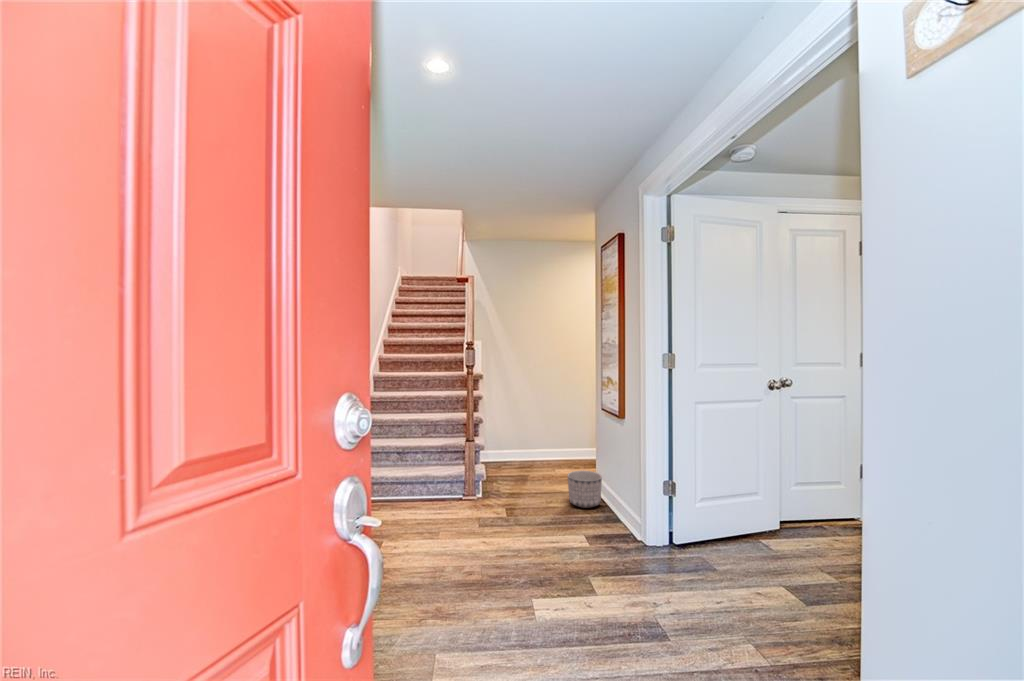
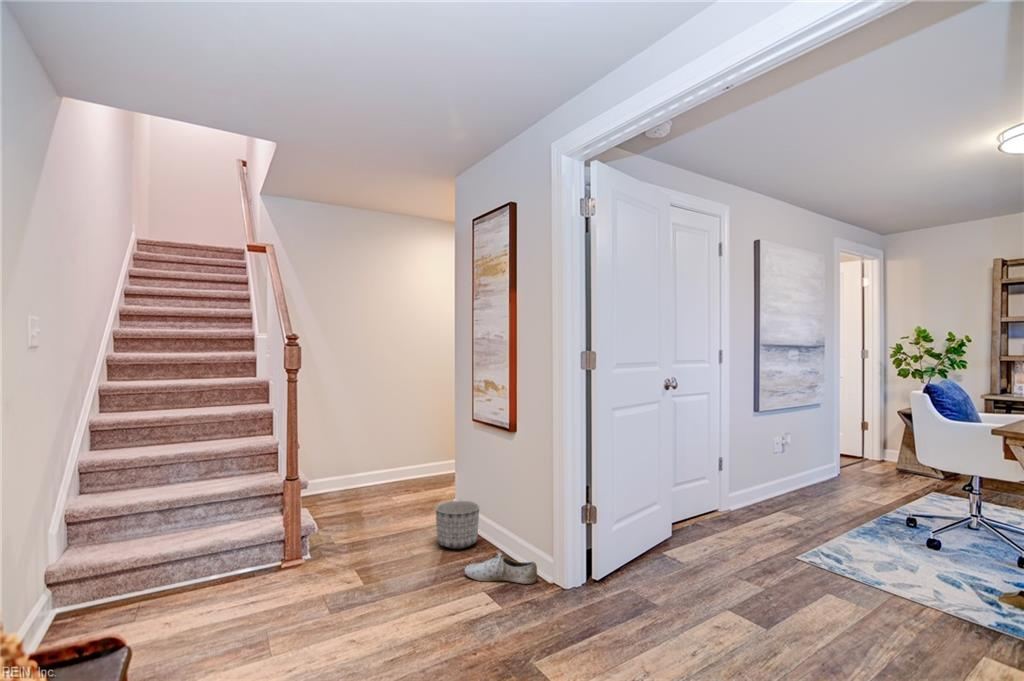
shoe: none [578,513,633,543] -> present [465,551,538,584]

